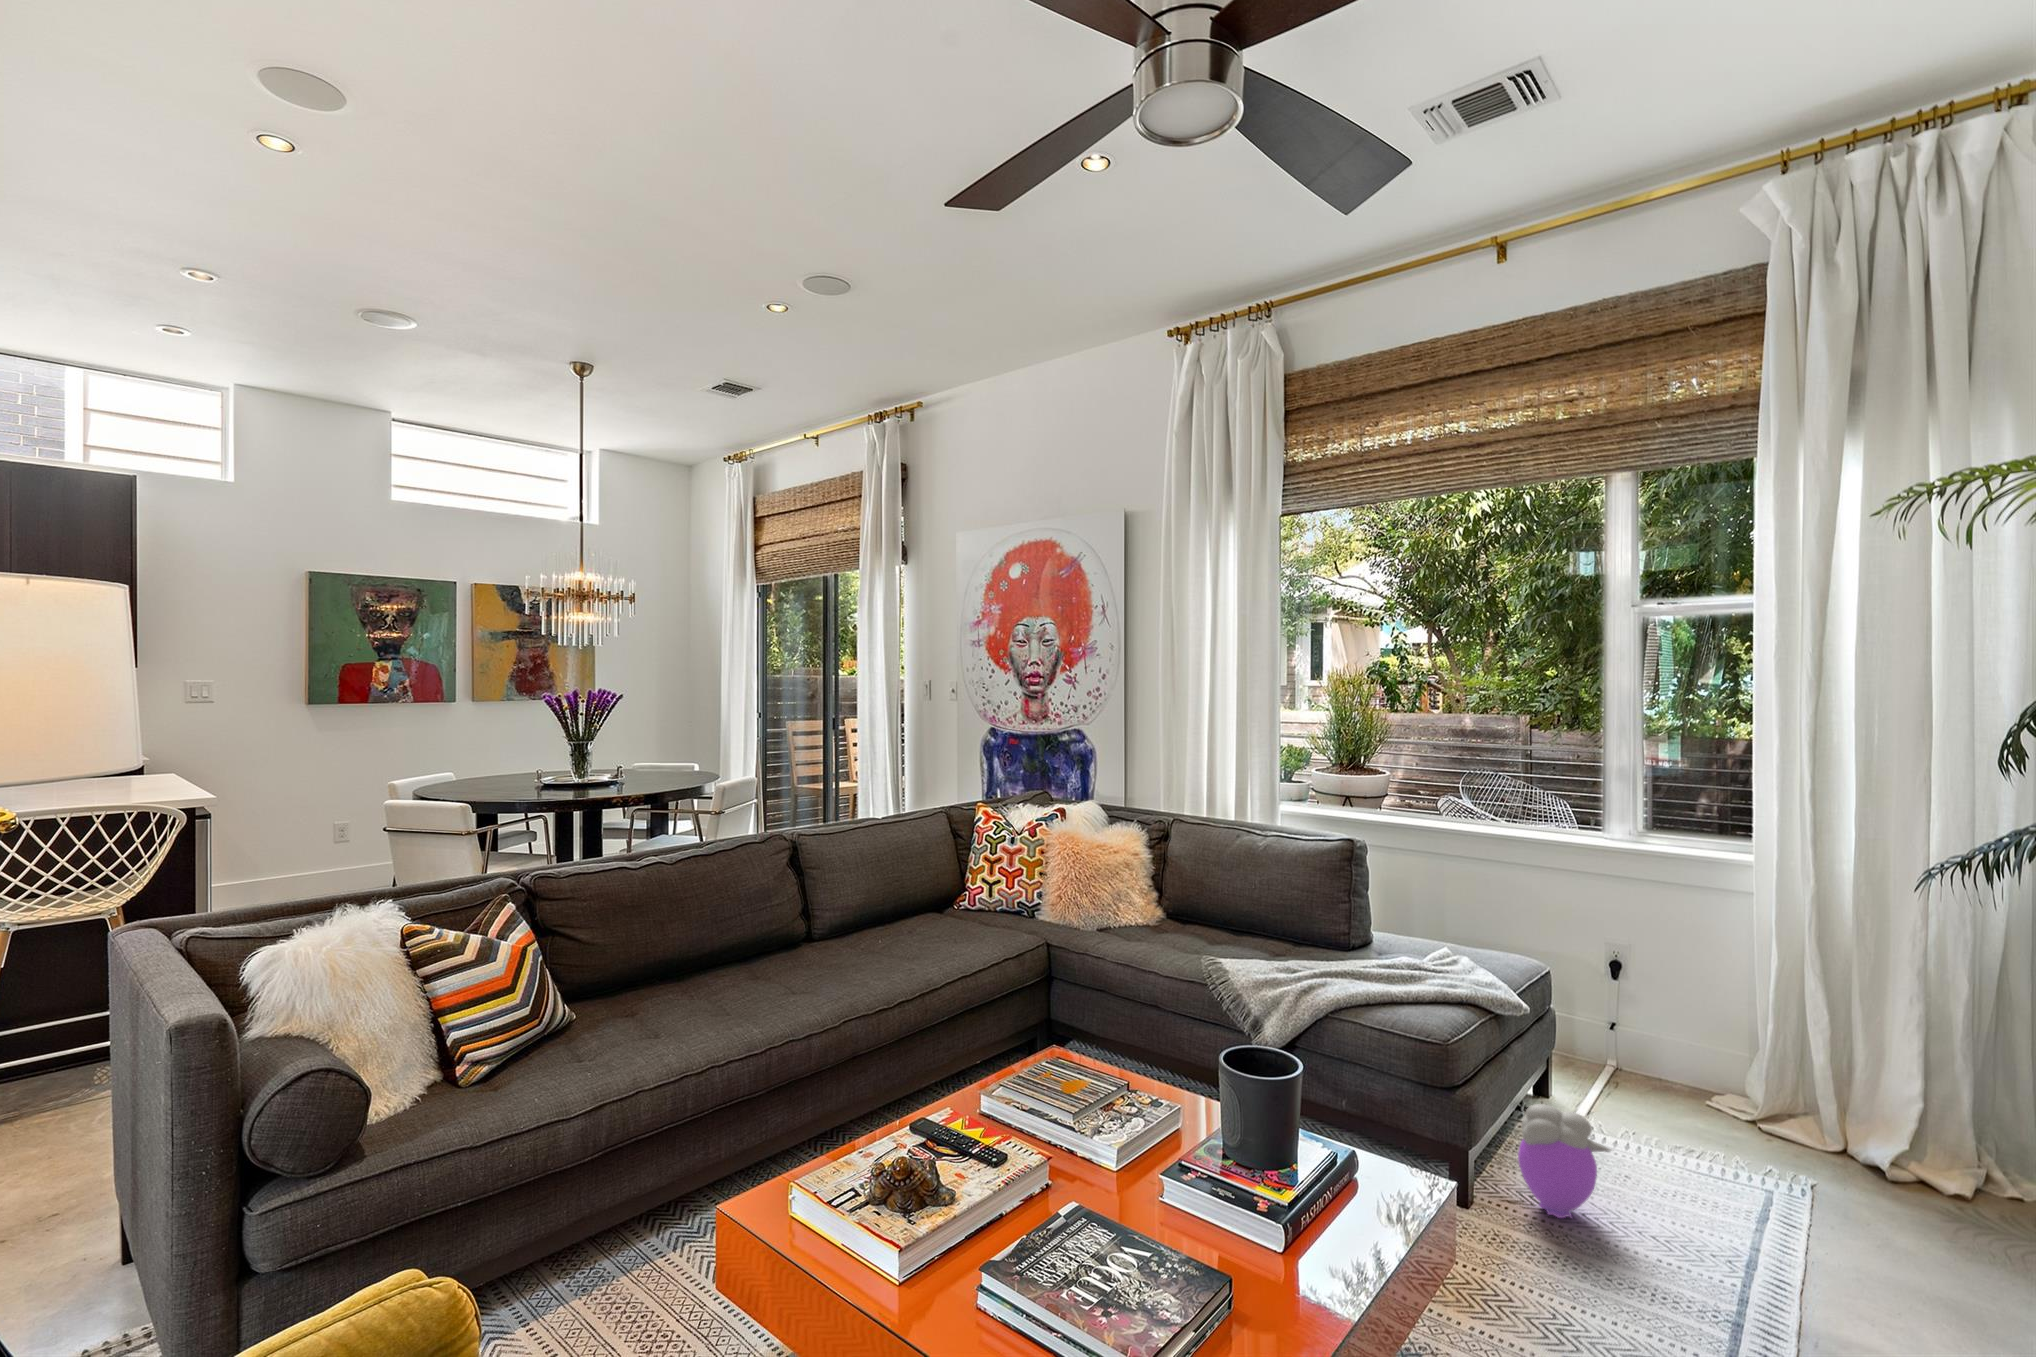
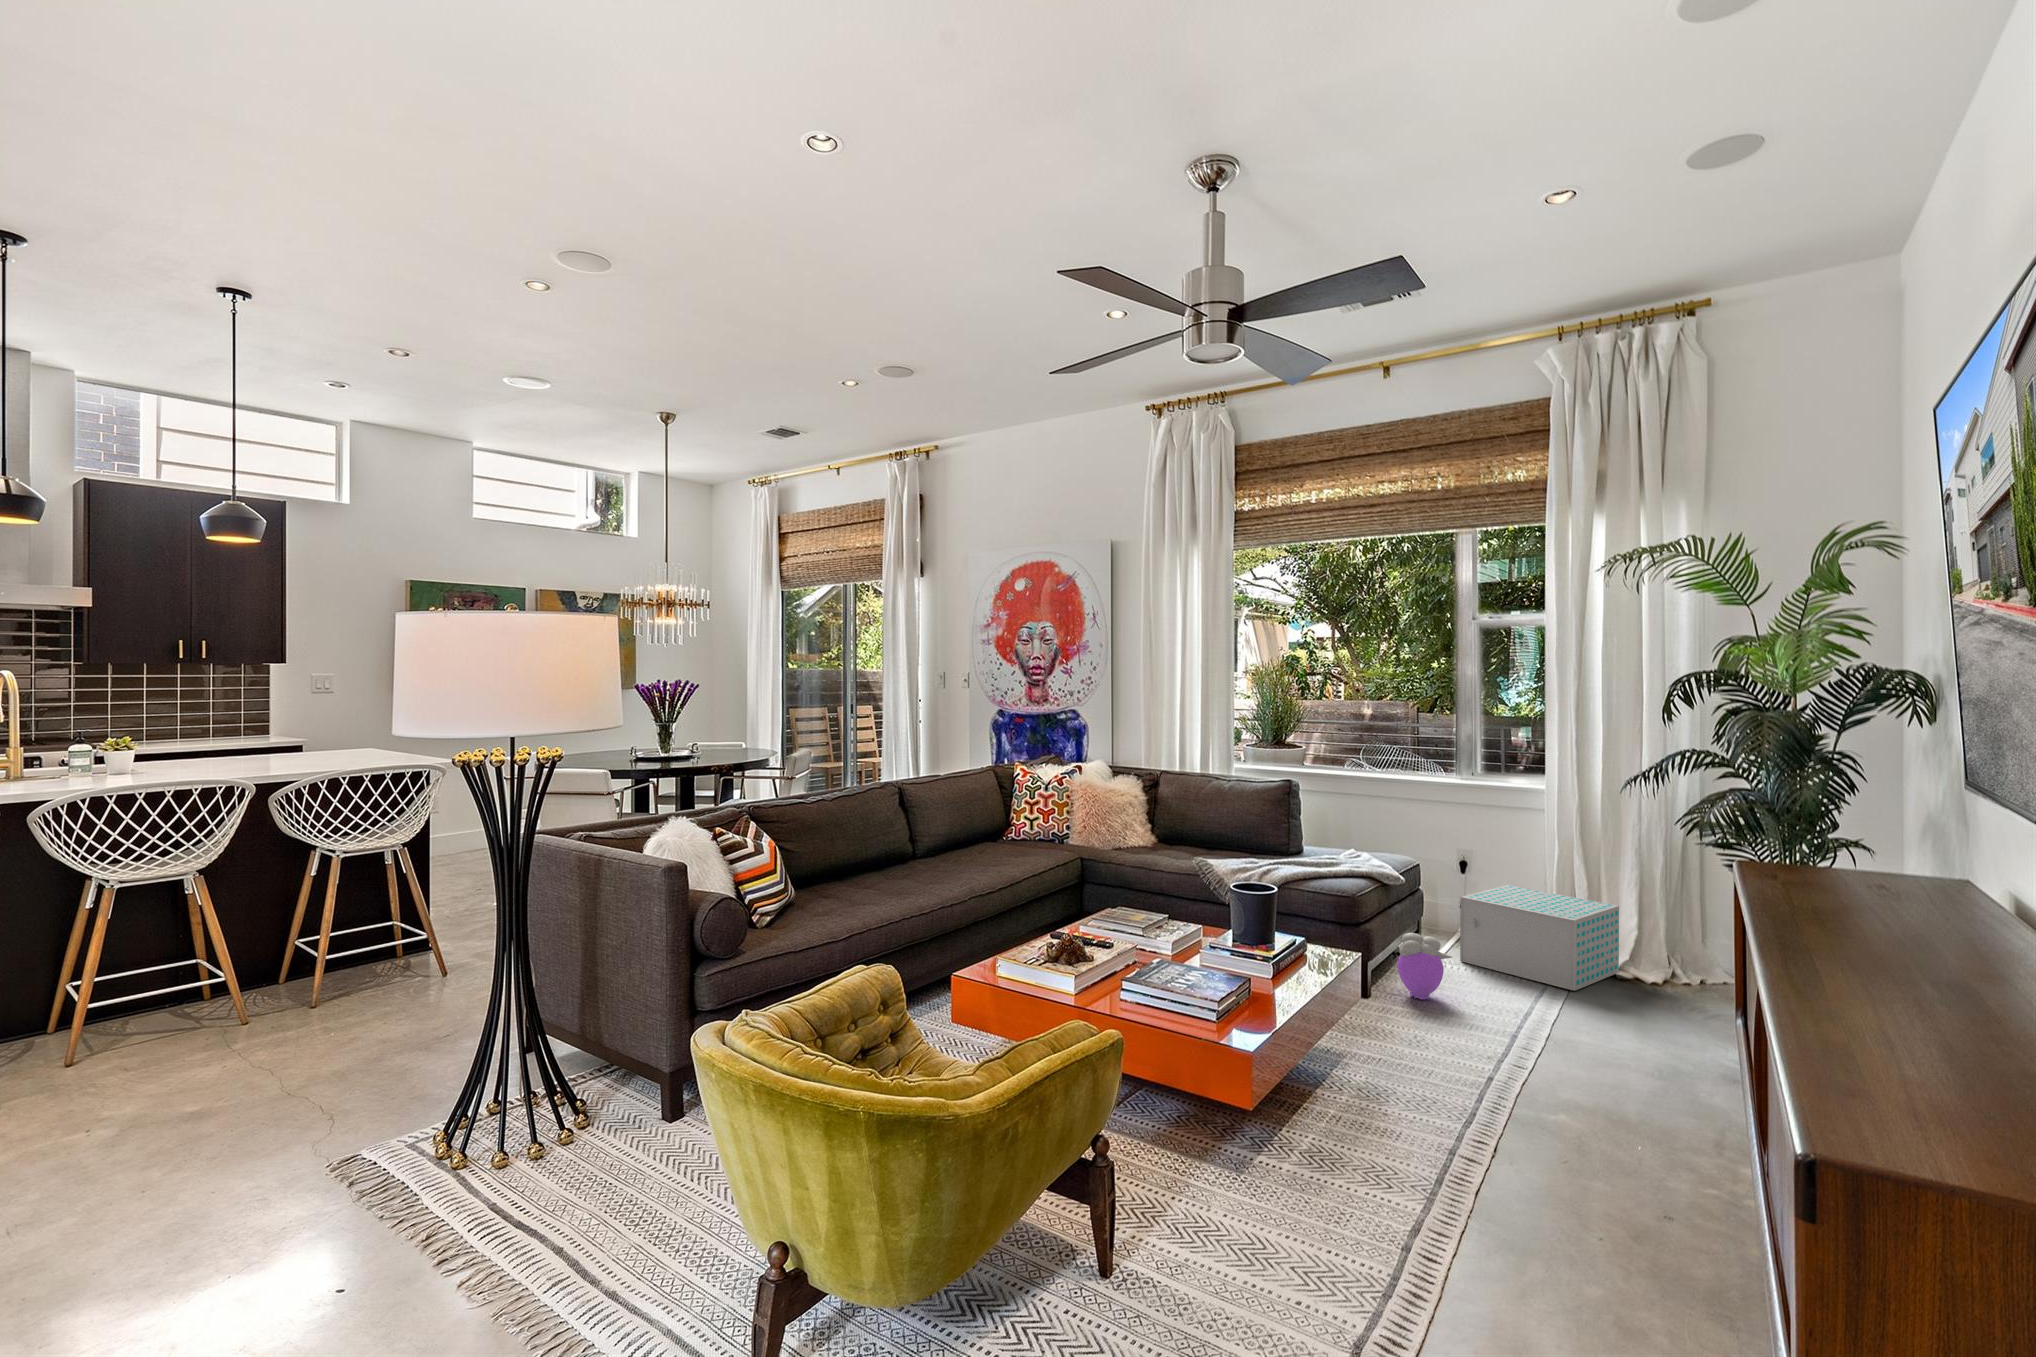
storage box: none [1619,1007,1890,1209] -> present [1460,885,1619,990]

